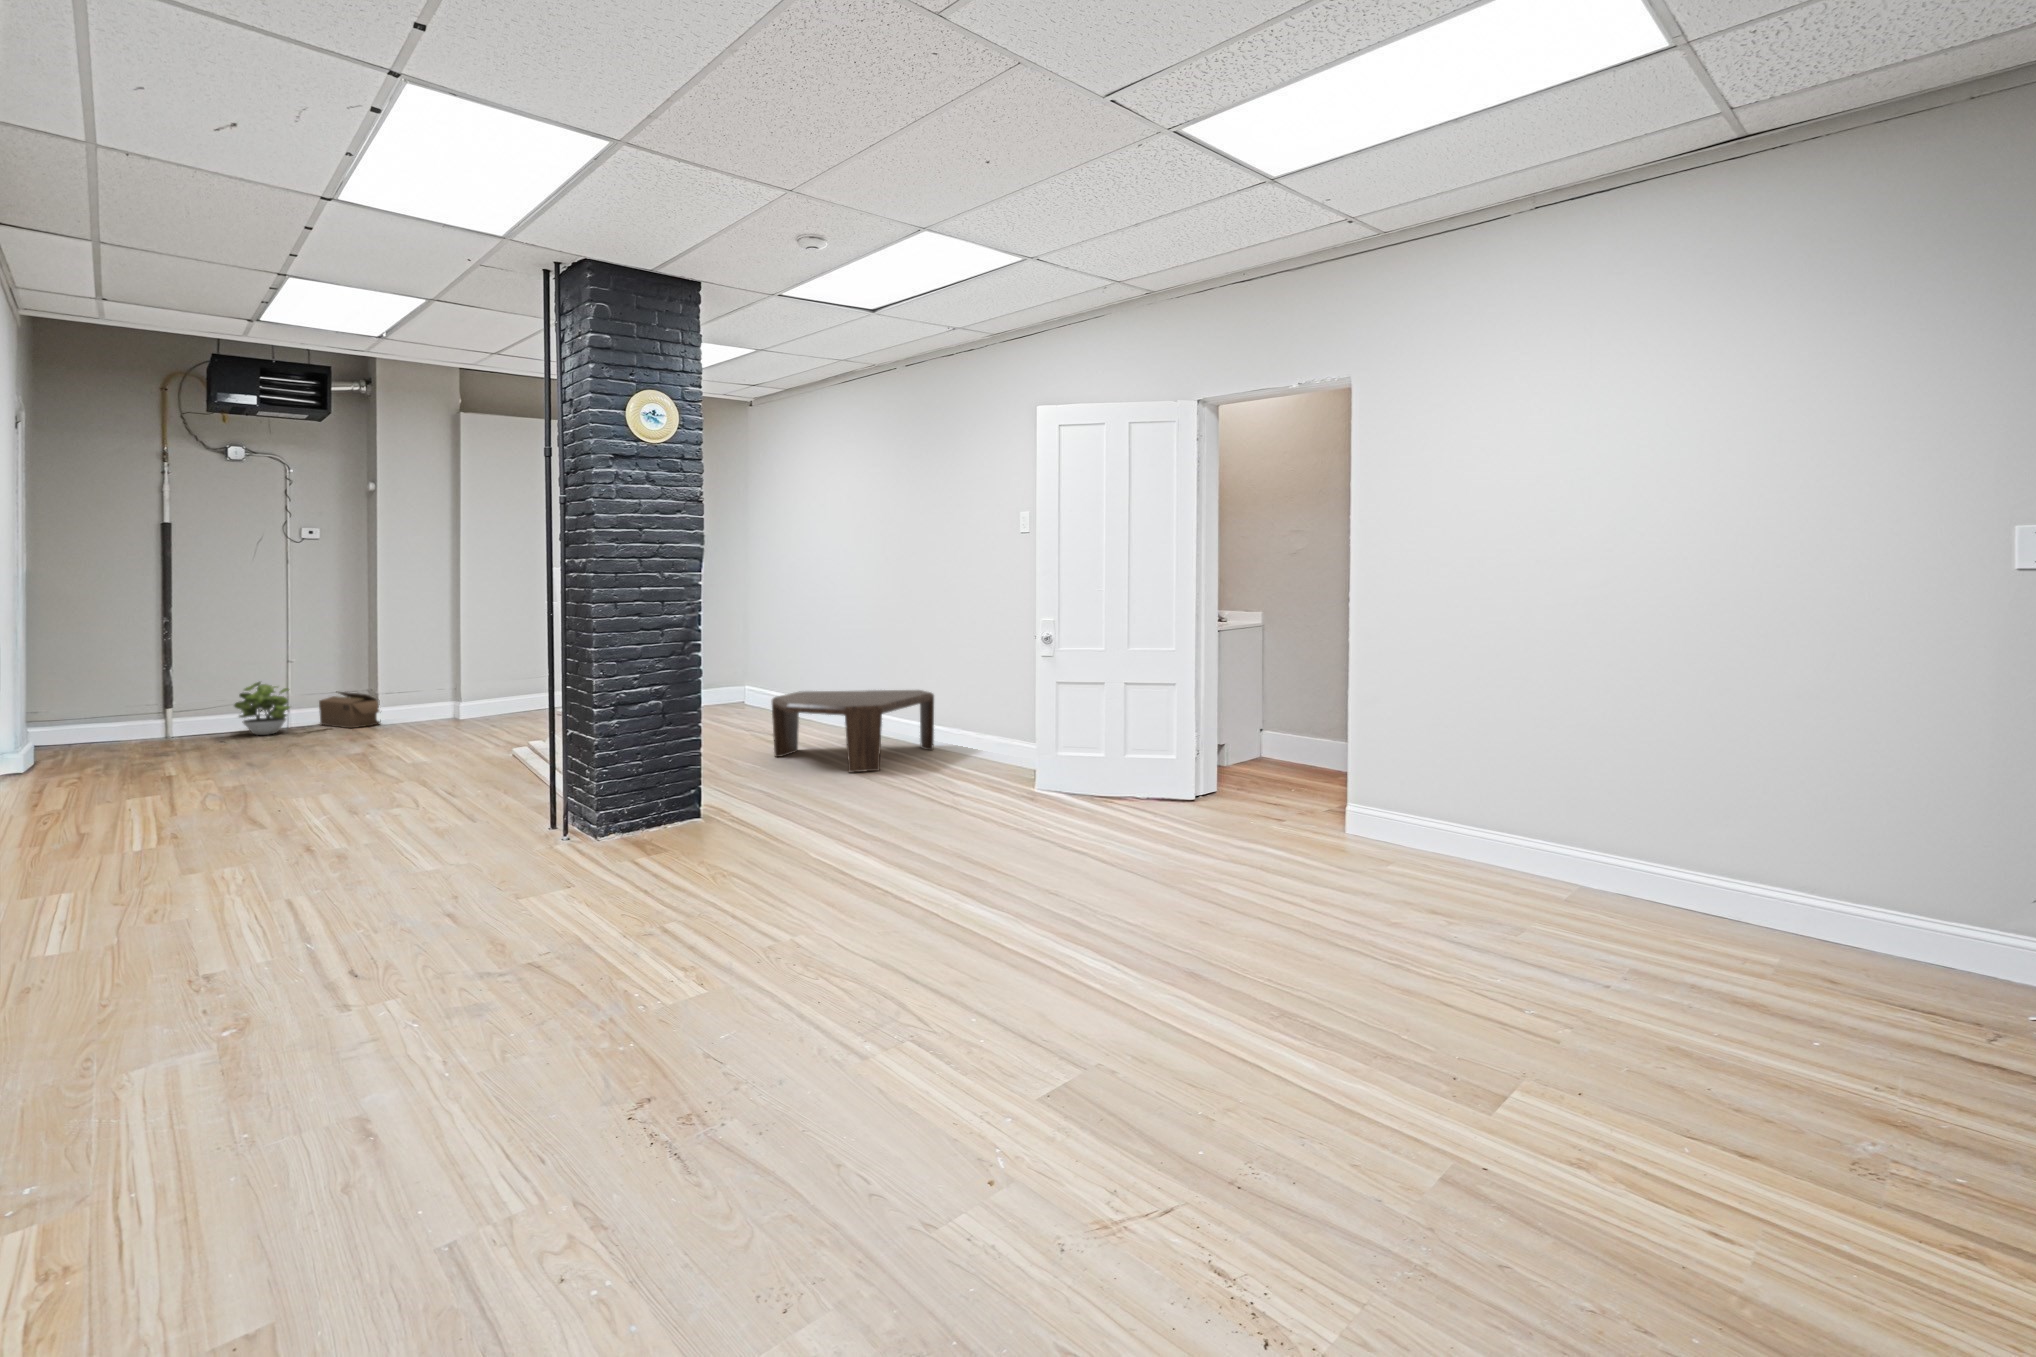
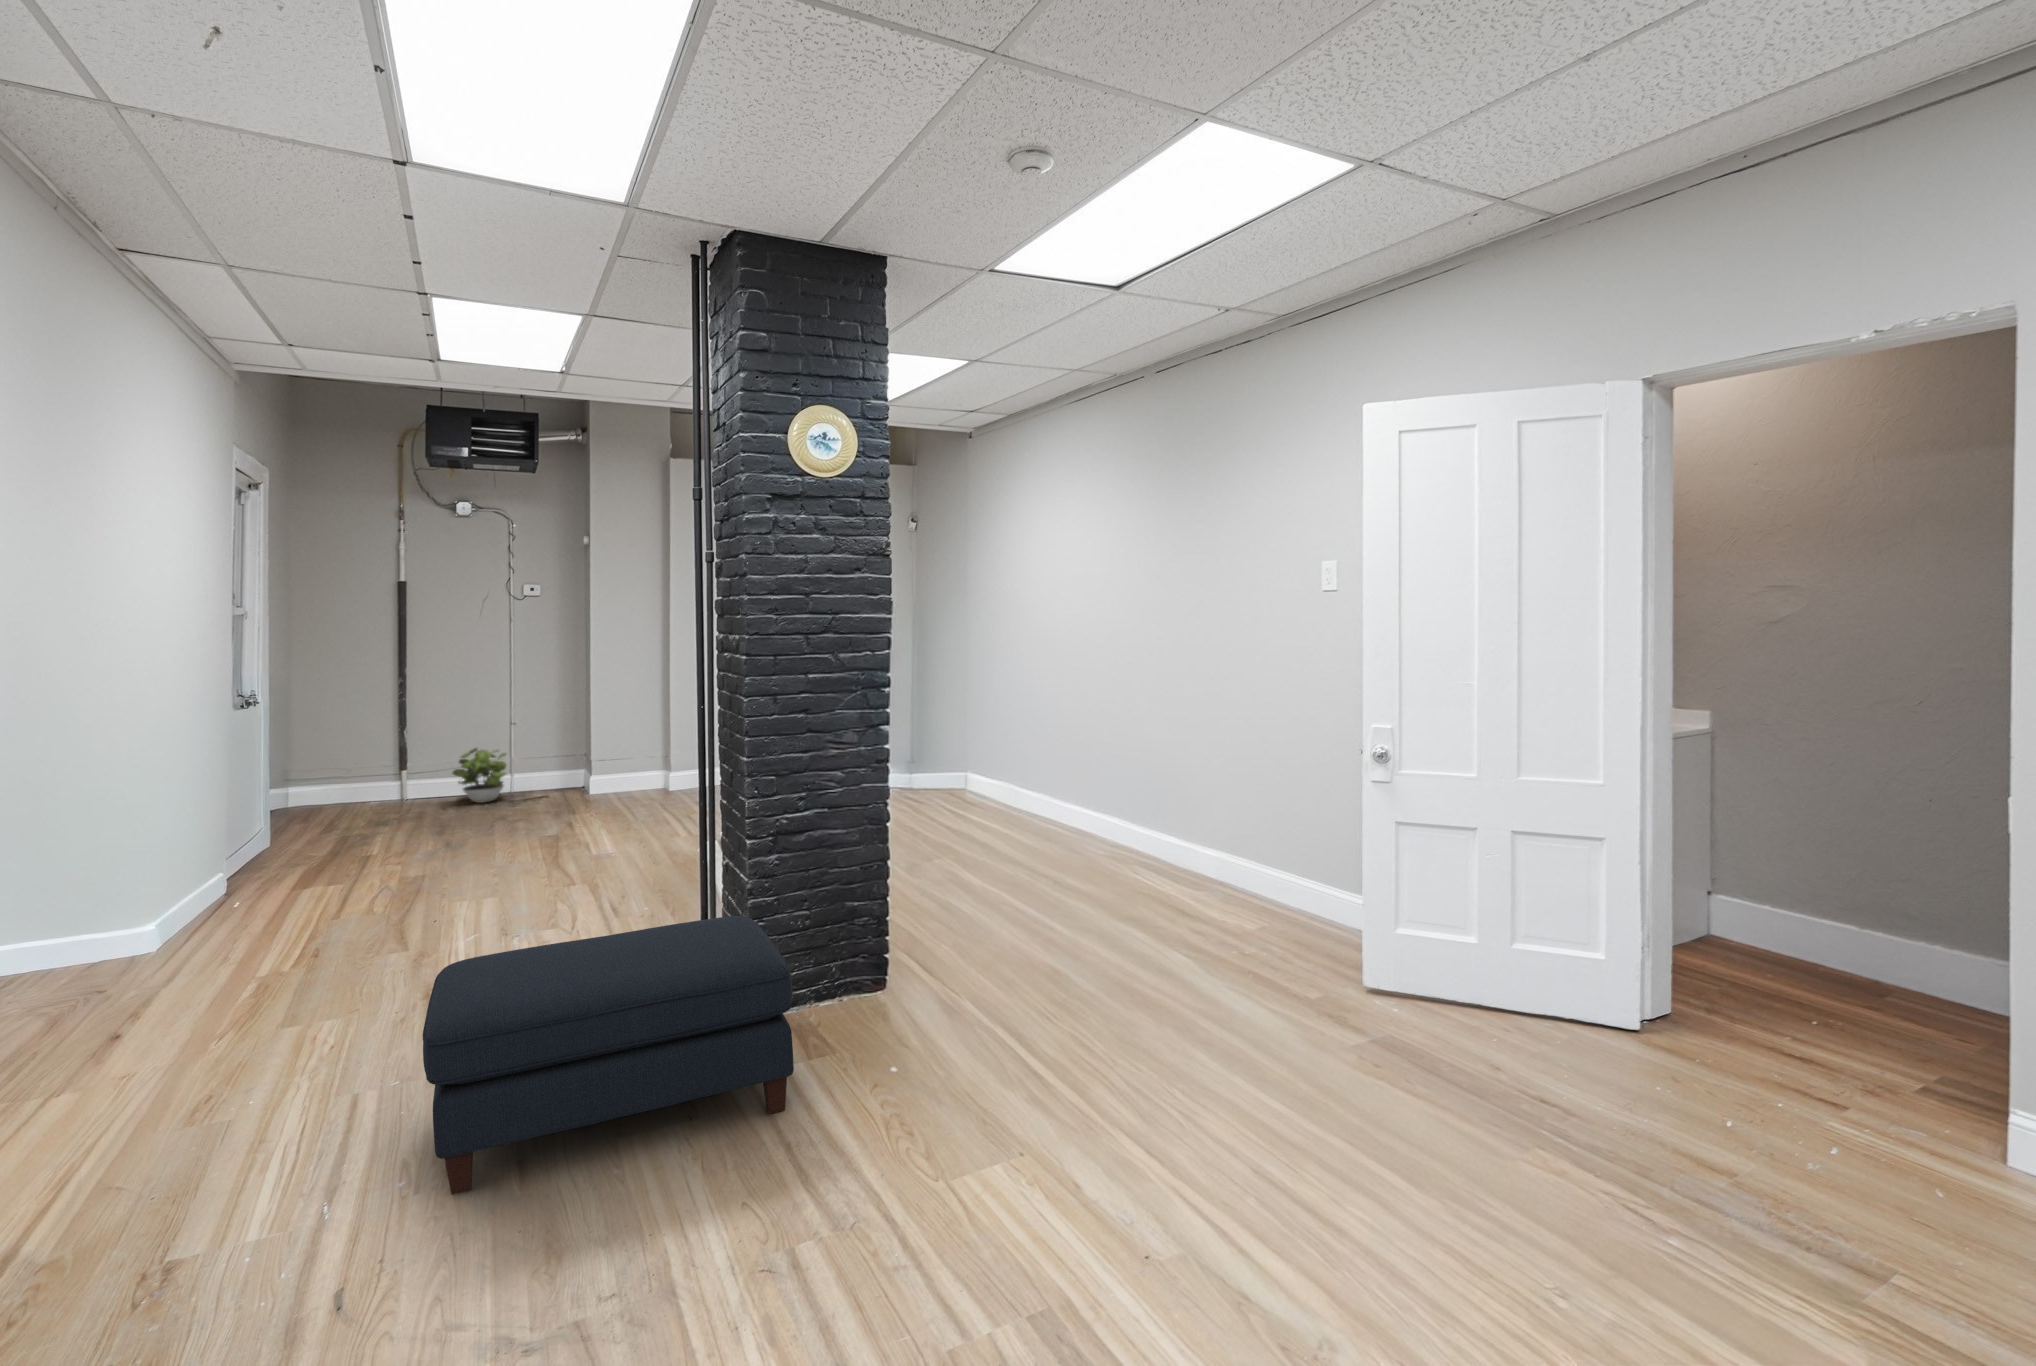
coffee table: present [772,690,934,772] -> none [991,772,1195,893]
cardboard box: present [319,692,380,728] -> none [539,754,596,795]
ottoman: none [375,757,648,915] -> present [423,916,794,1195]

